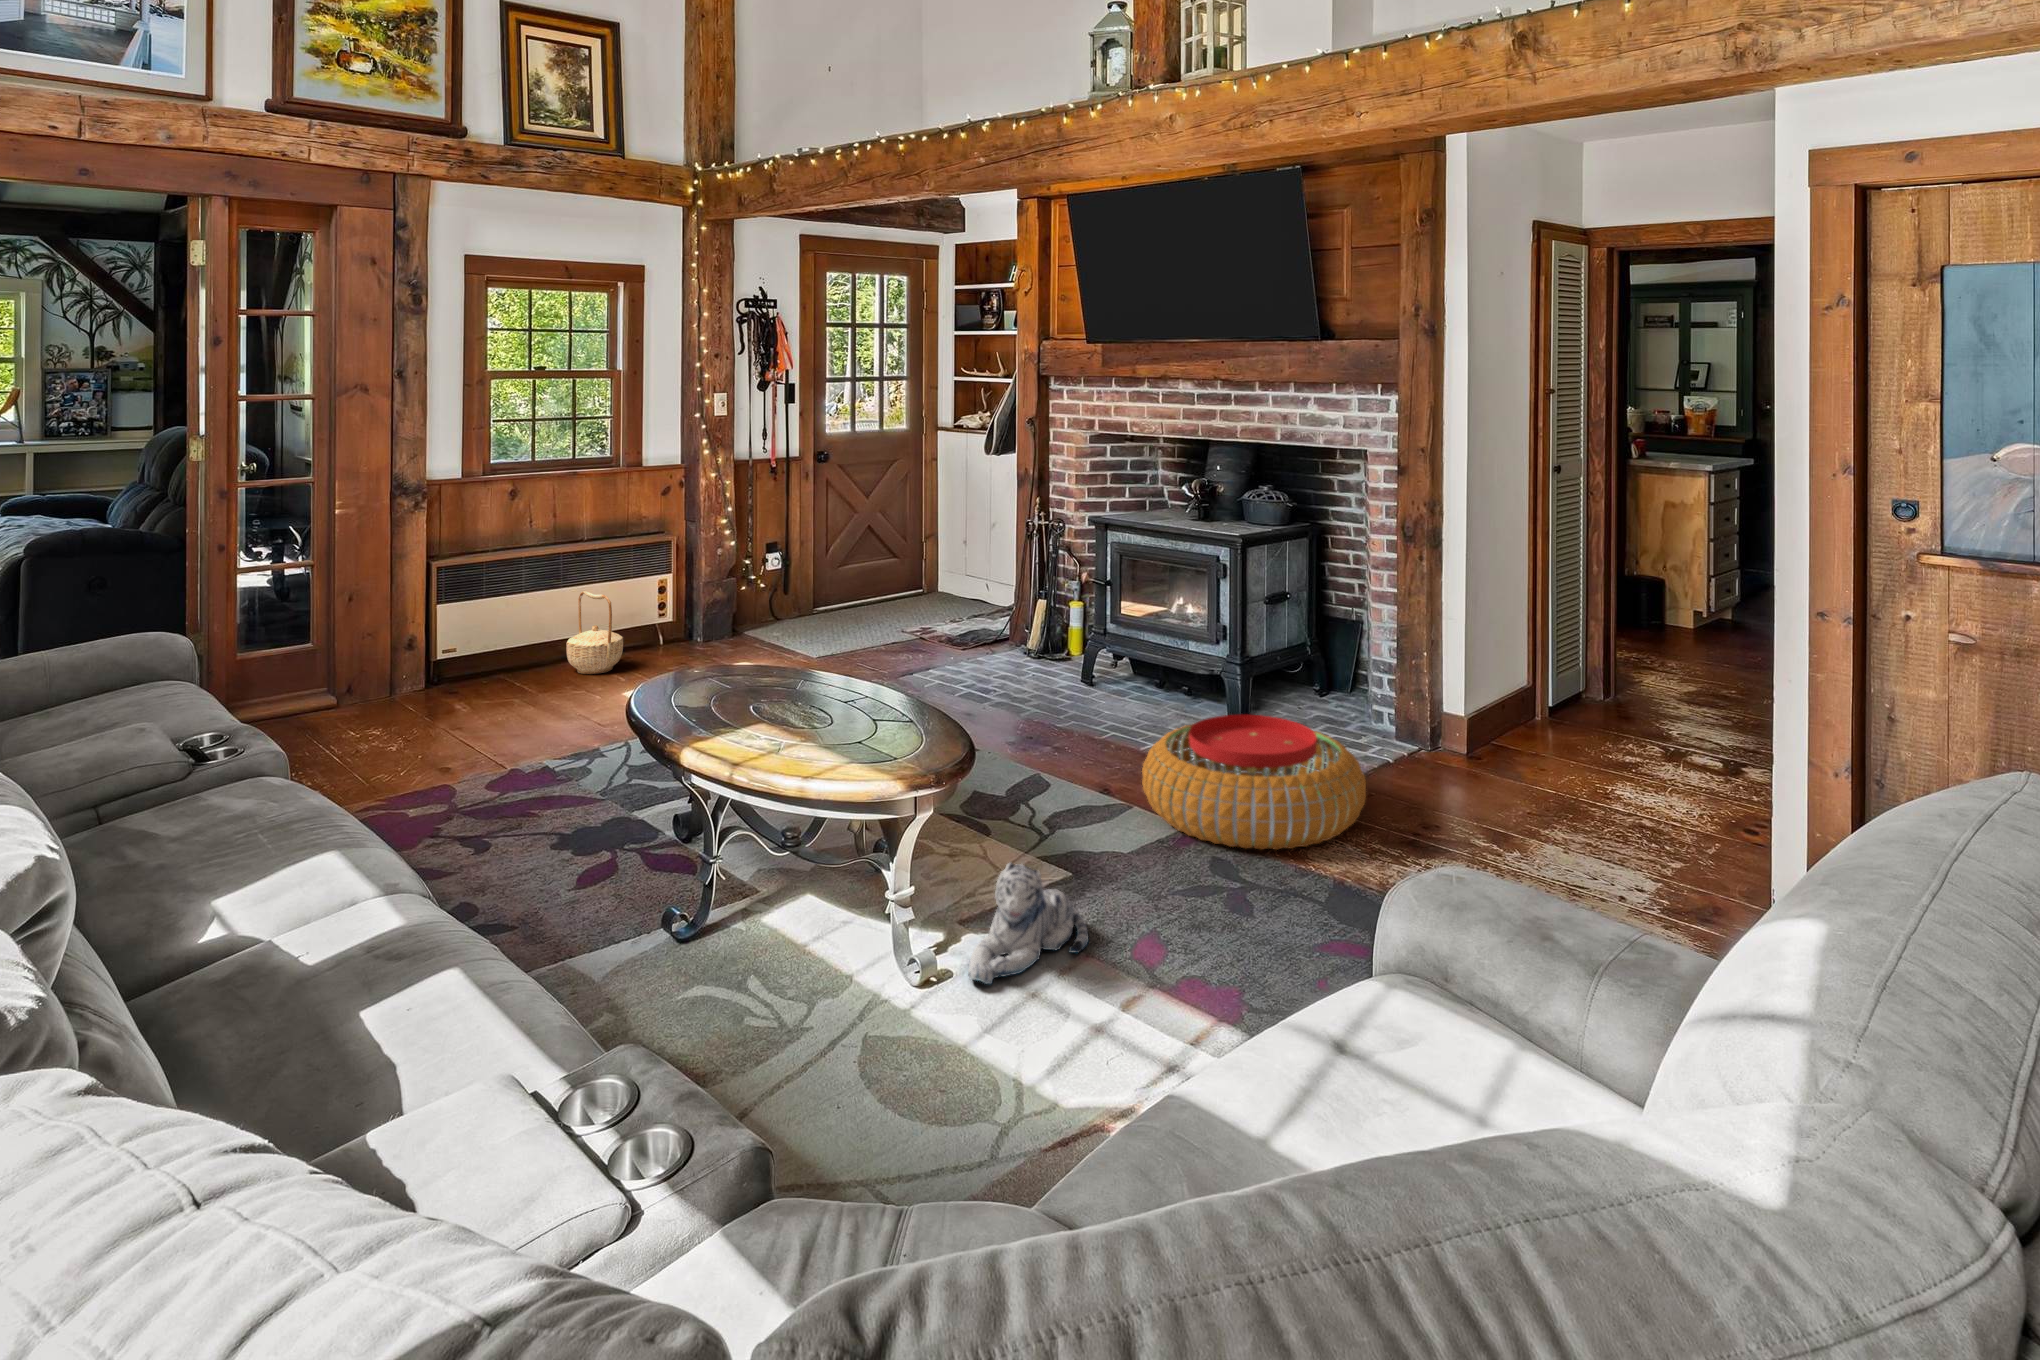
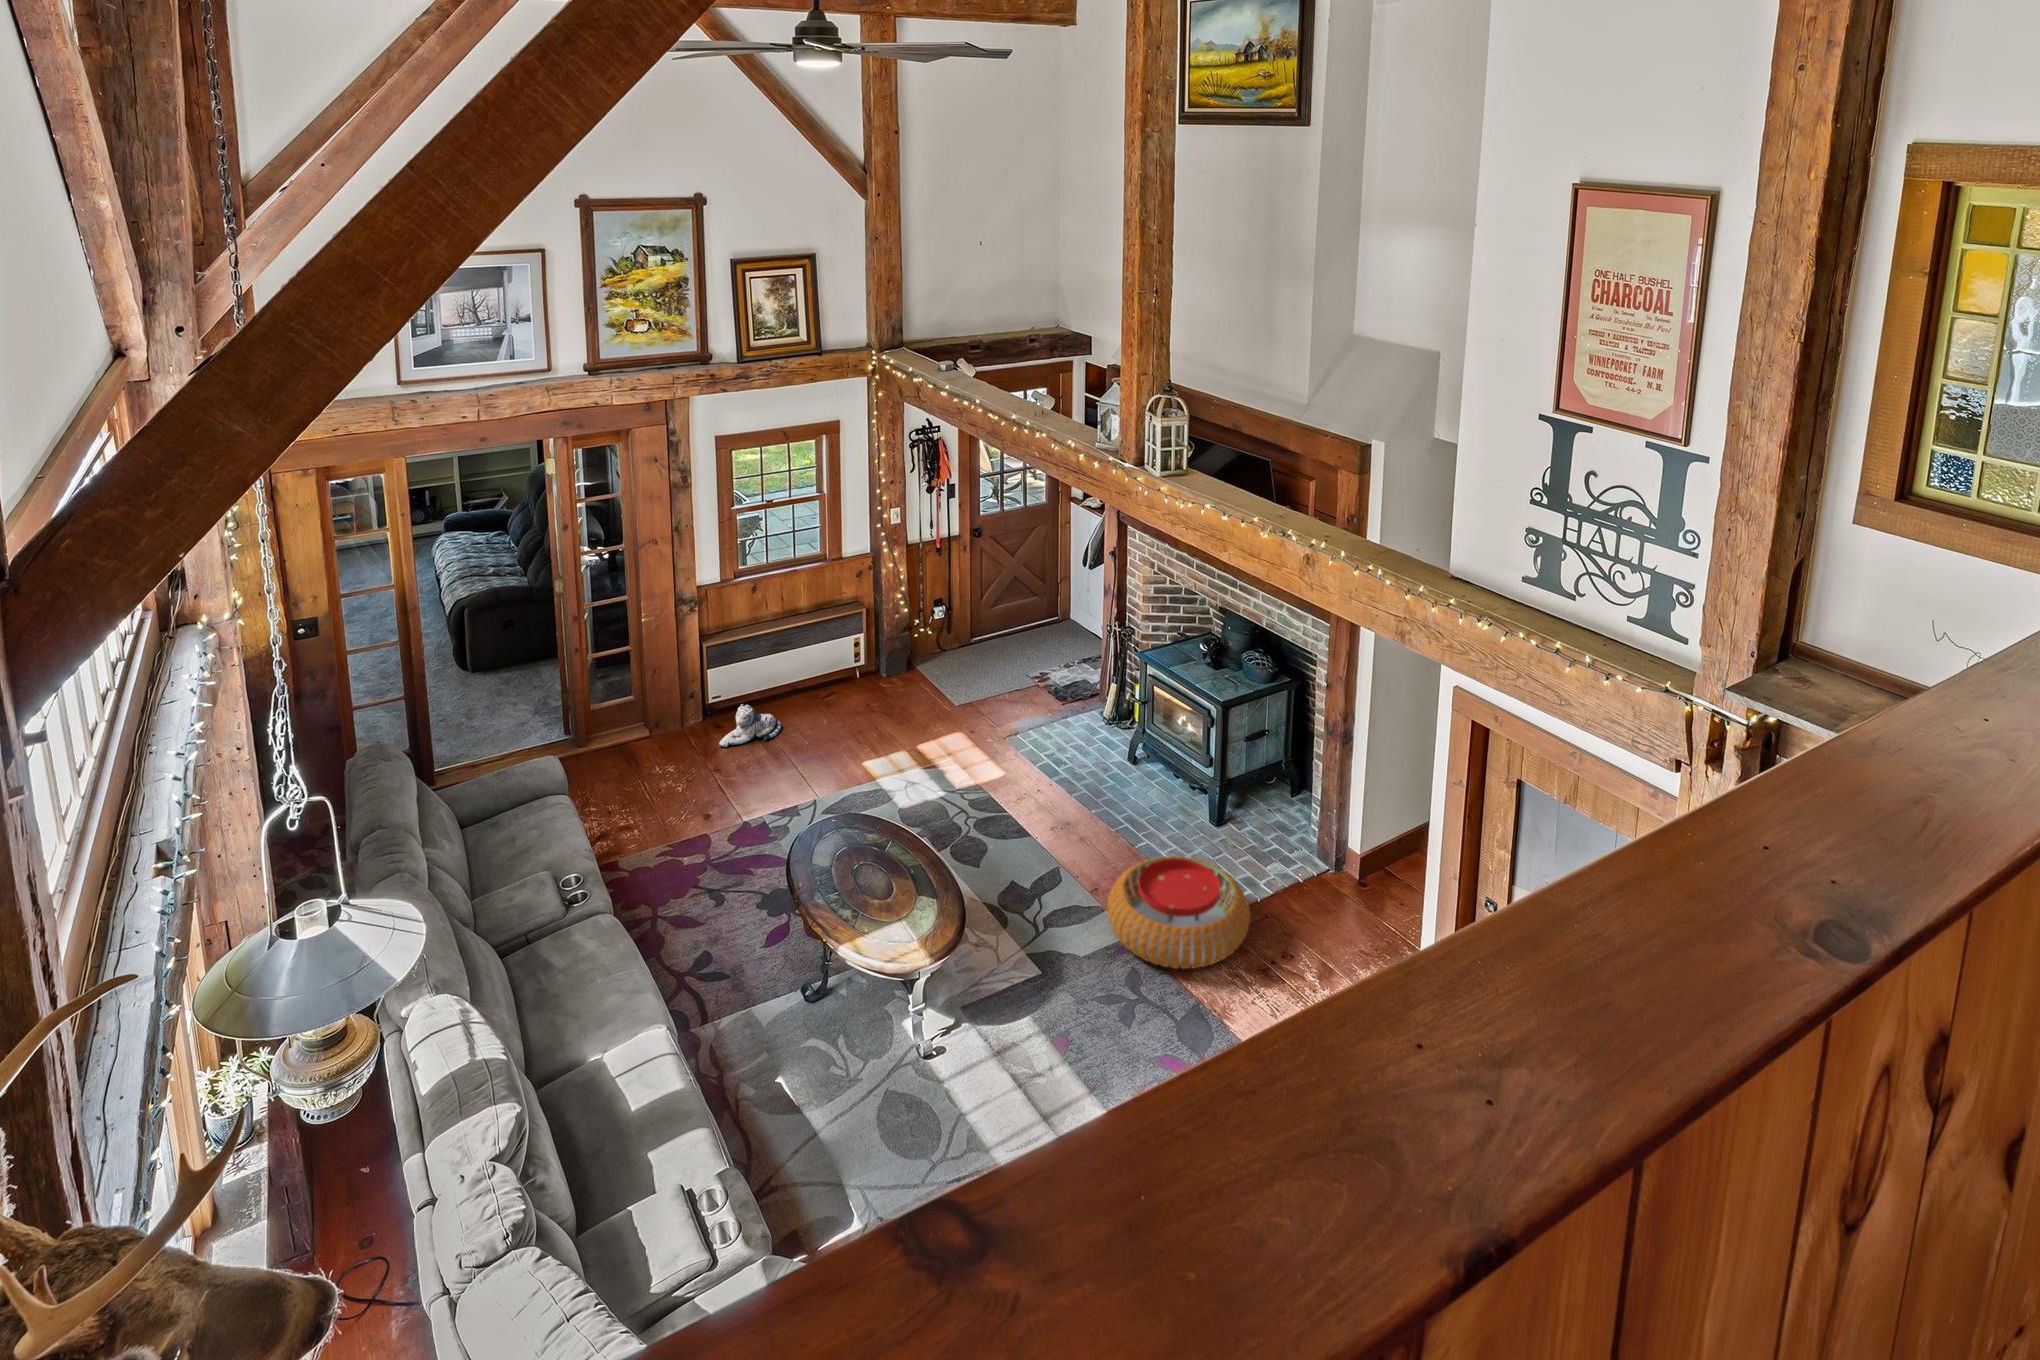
basket: present [567,591,623,674] -> none [789,653,826,712]
plush toy: present [968,863,1089,984] -> present [720,704,782,747]

